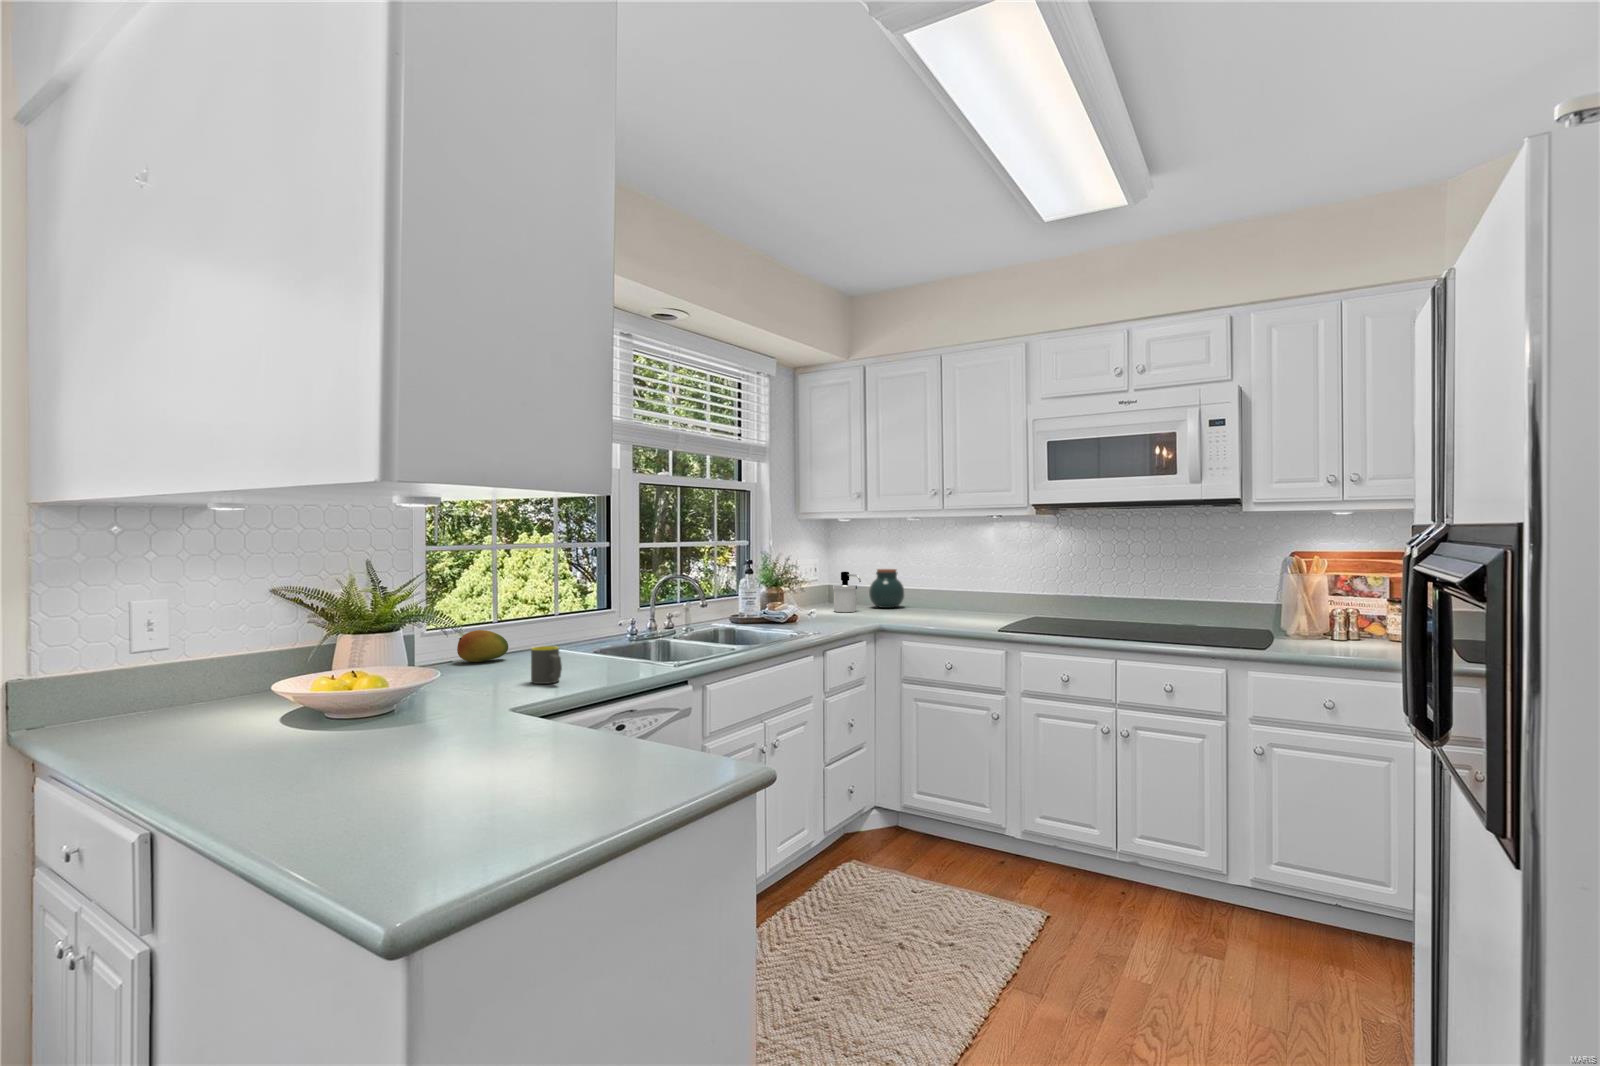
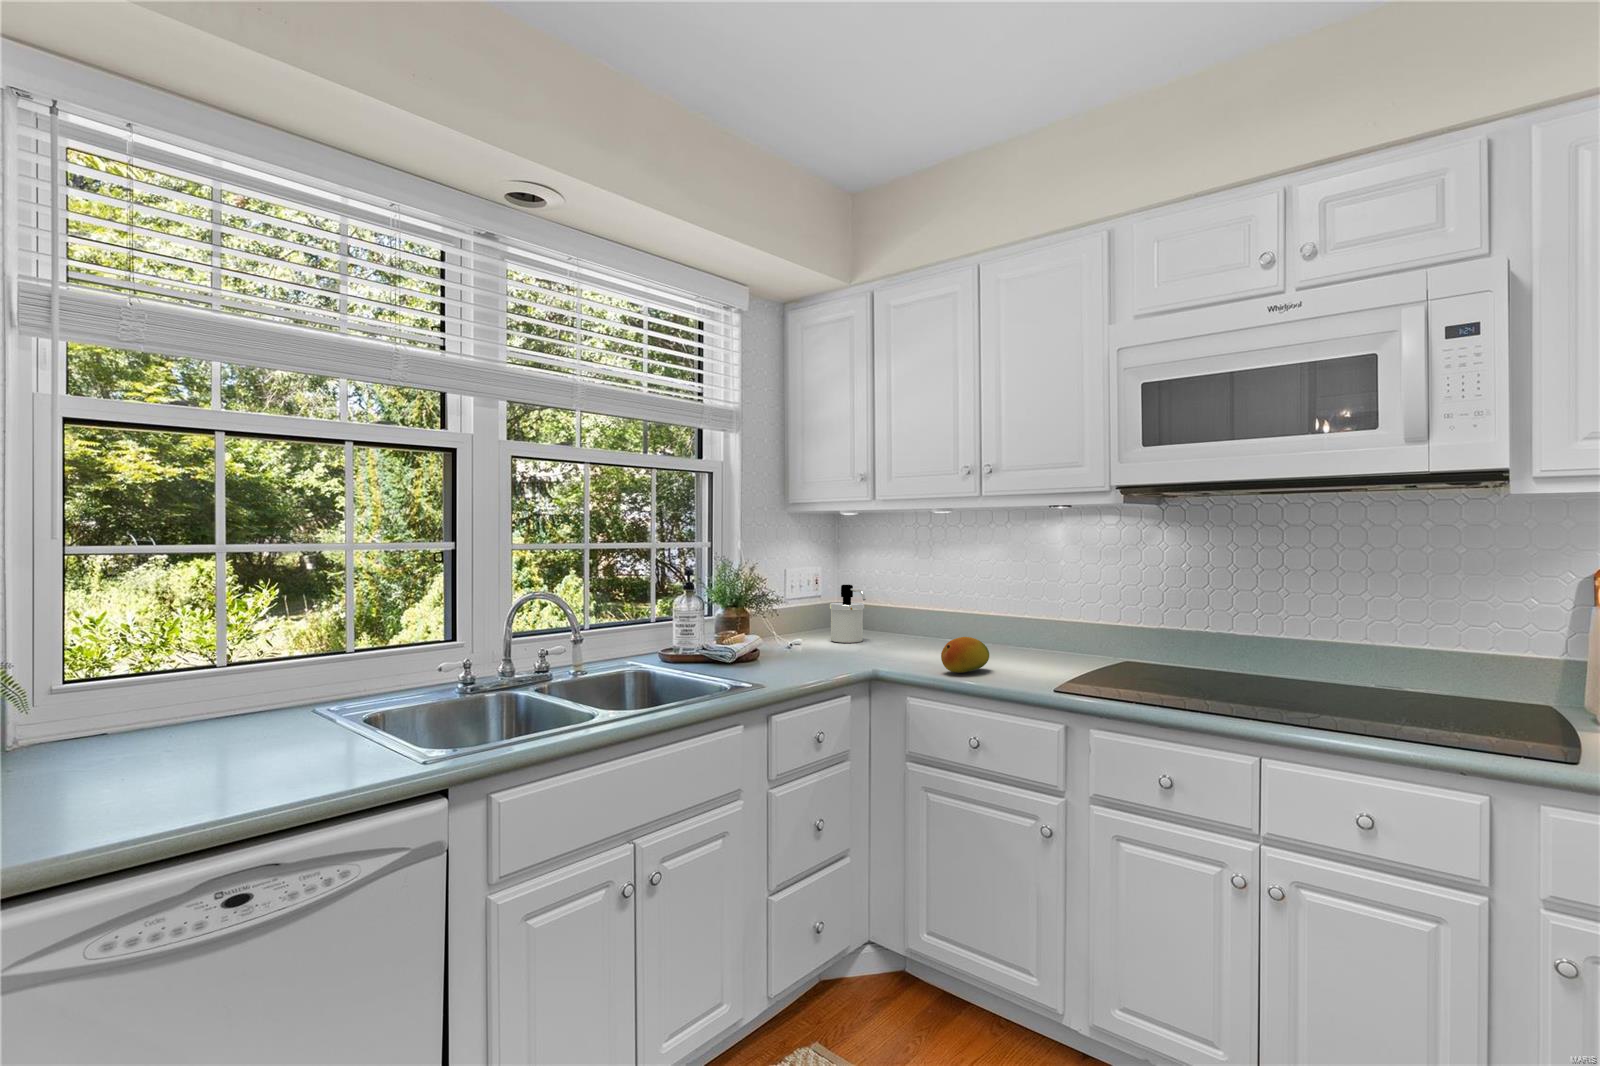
jar: present [869,569,904,608] -> none [886,581,936,636]
fruit: present [457,630,508,662] -> present [941,637,989,673]
mug: present [531,646,562,684] -> none [60,739,129,819]

